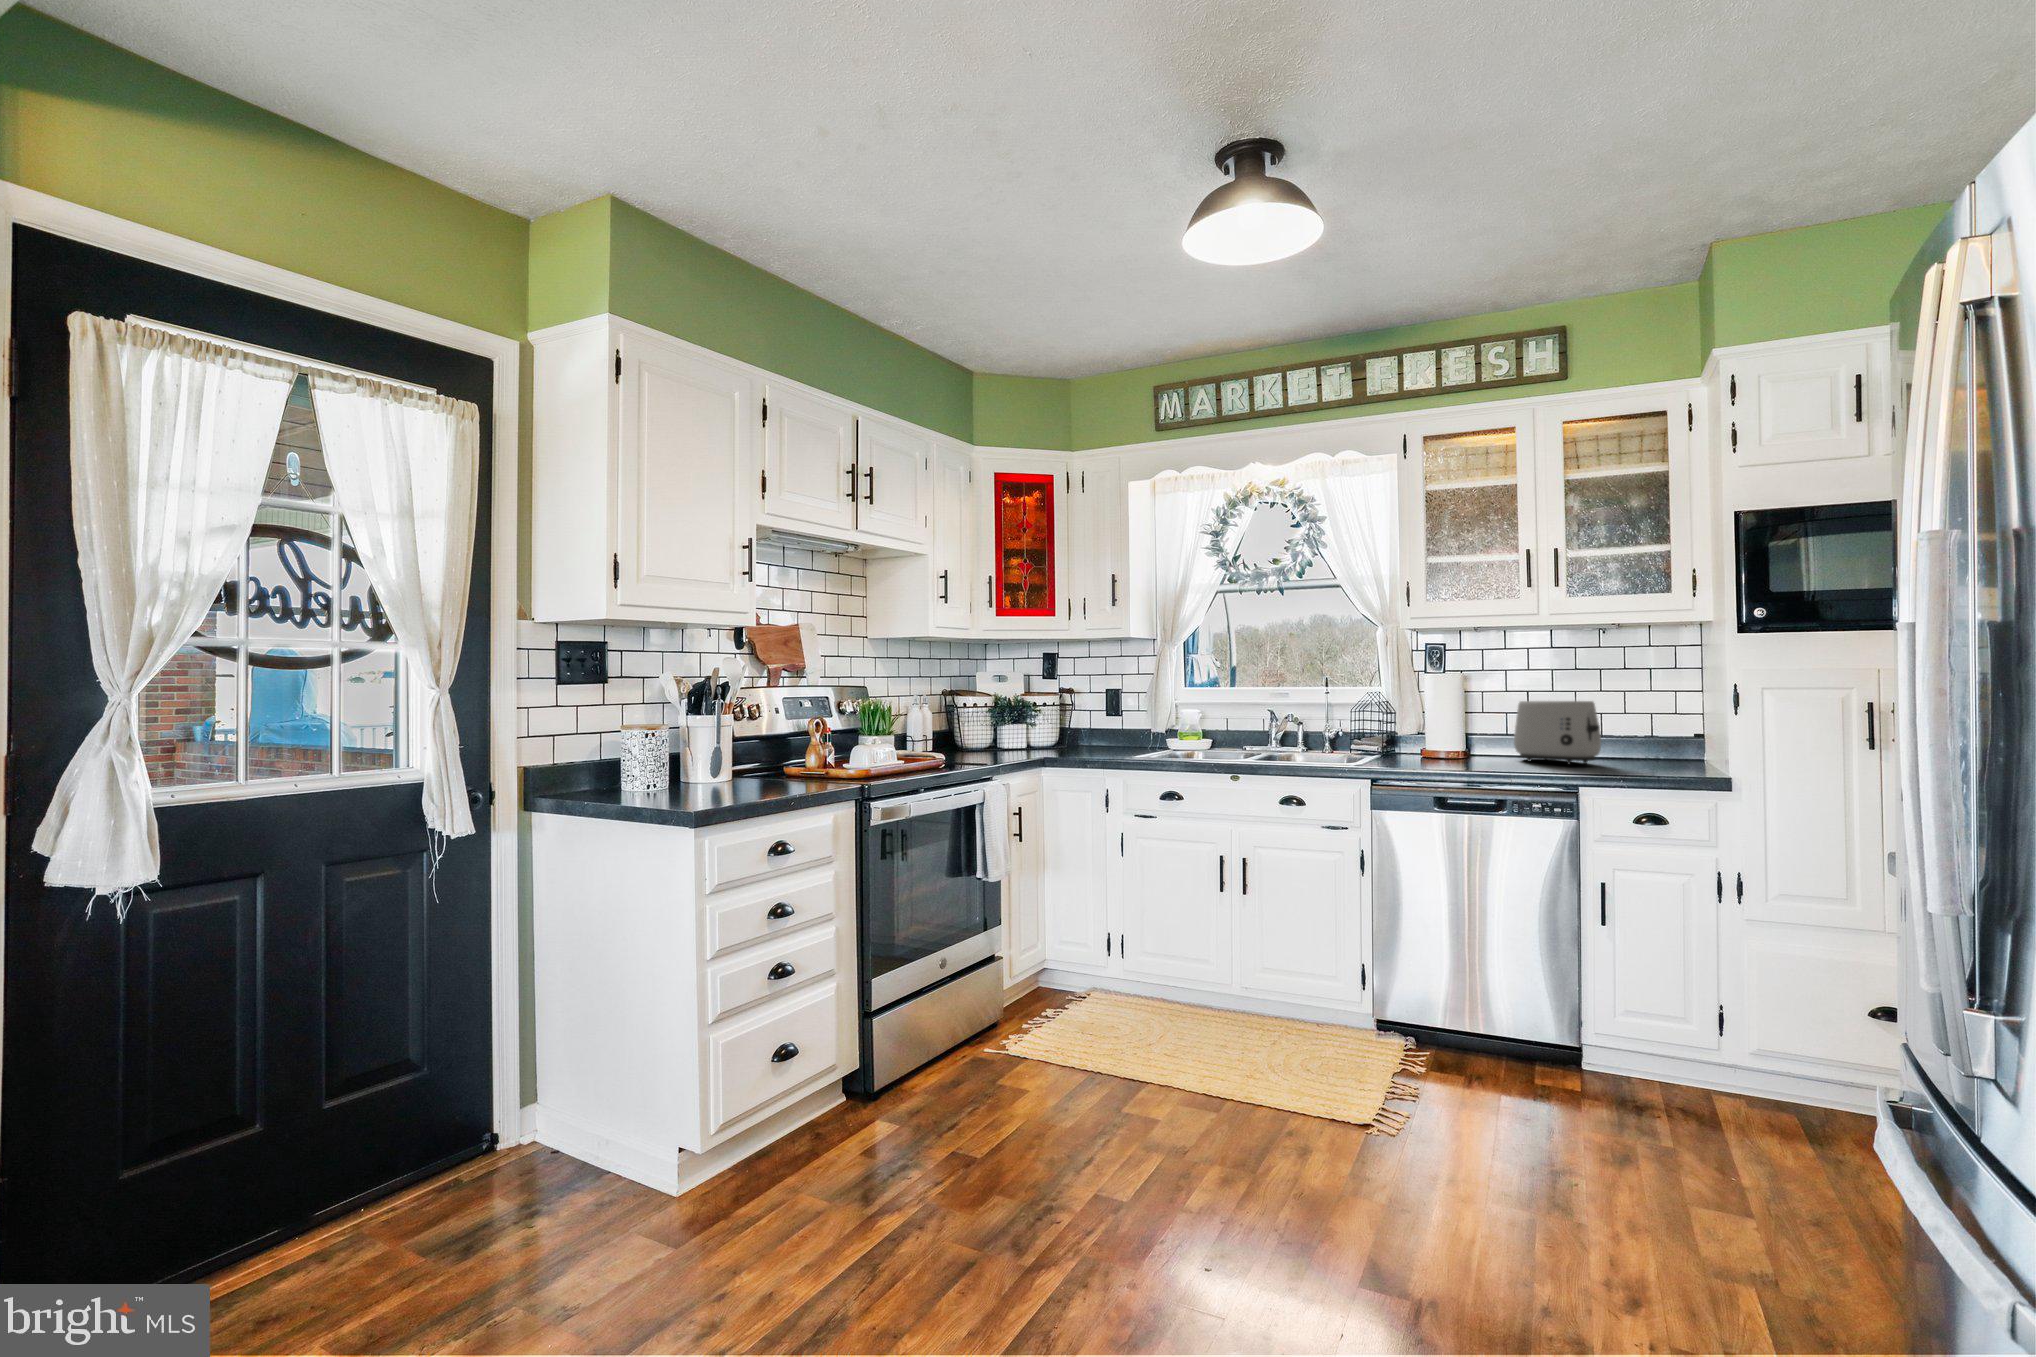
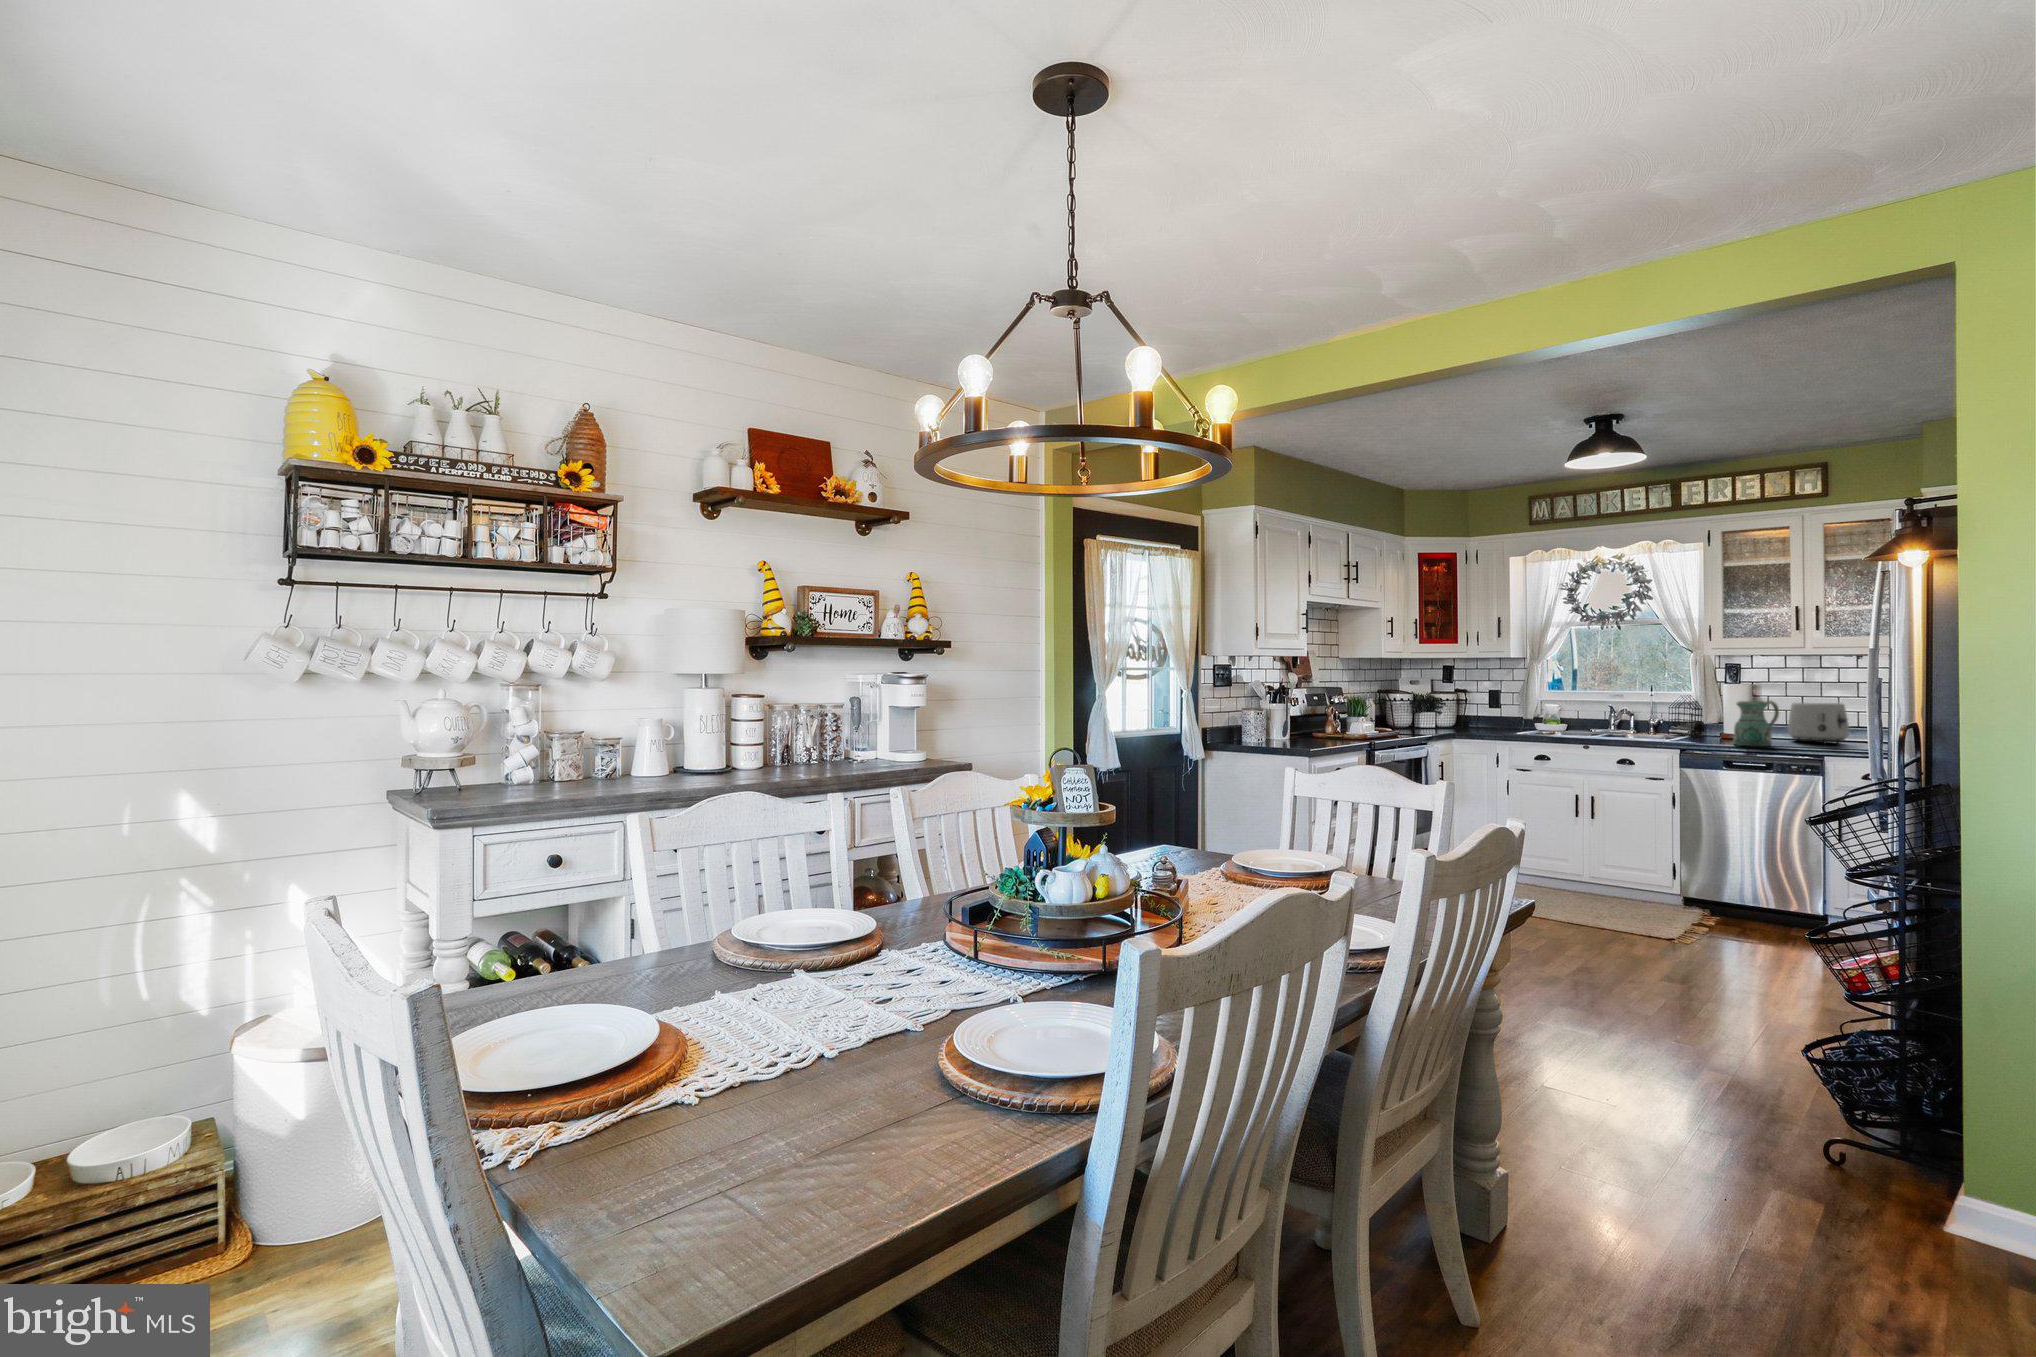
ceramic pitcher: none [1447,698,1508,772] -> present [1734,701,1779,746]

